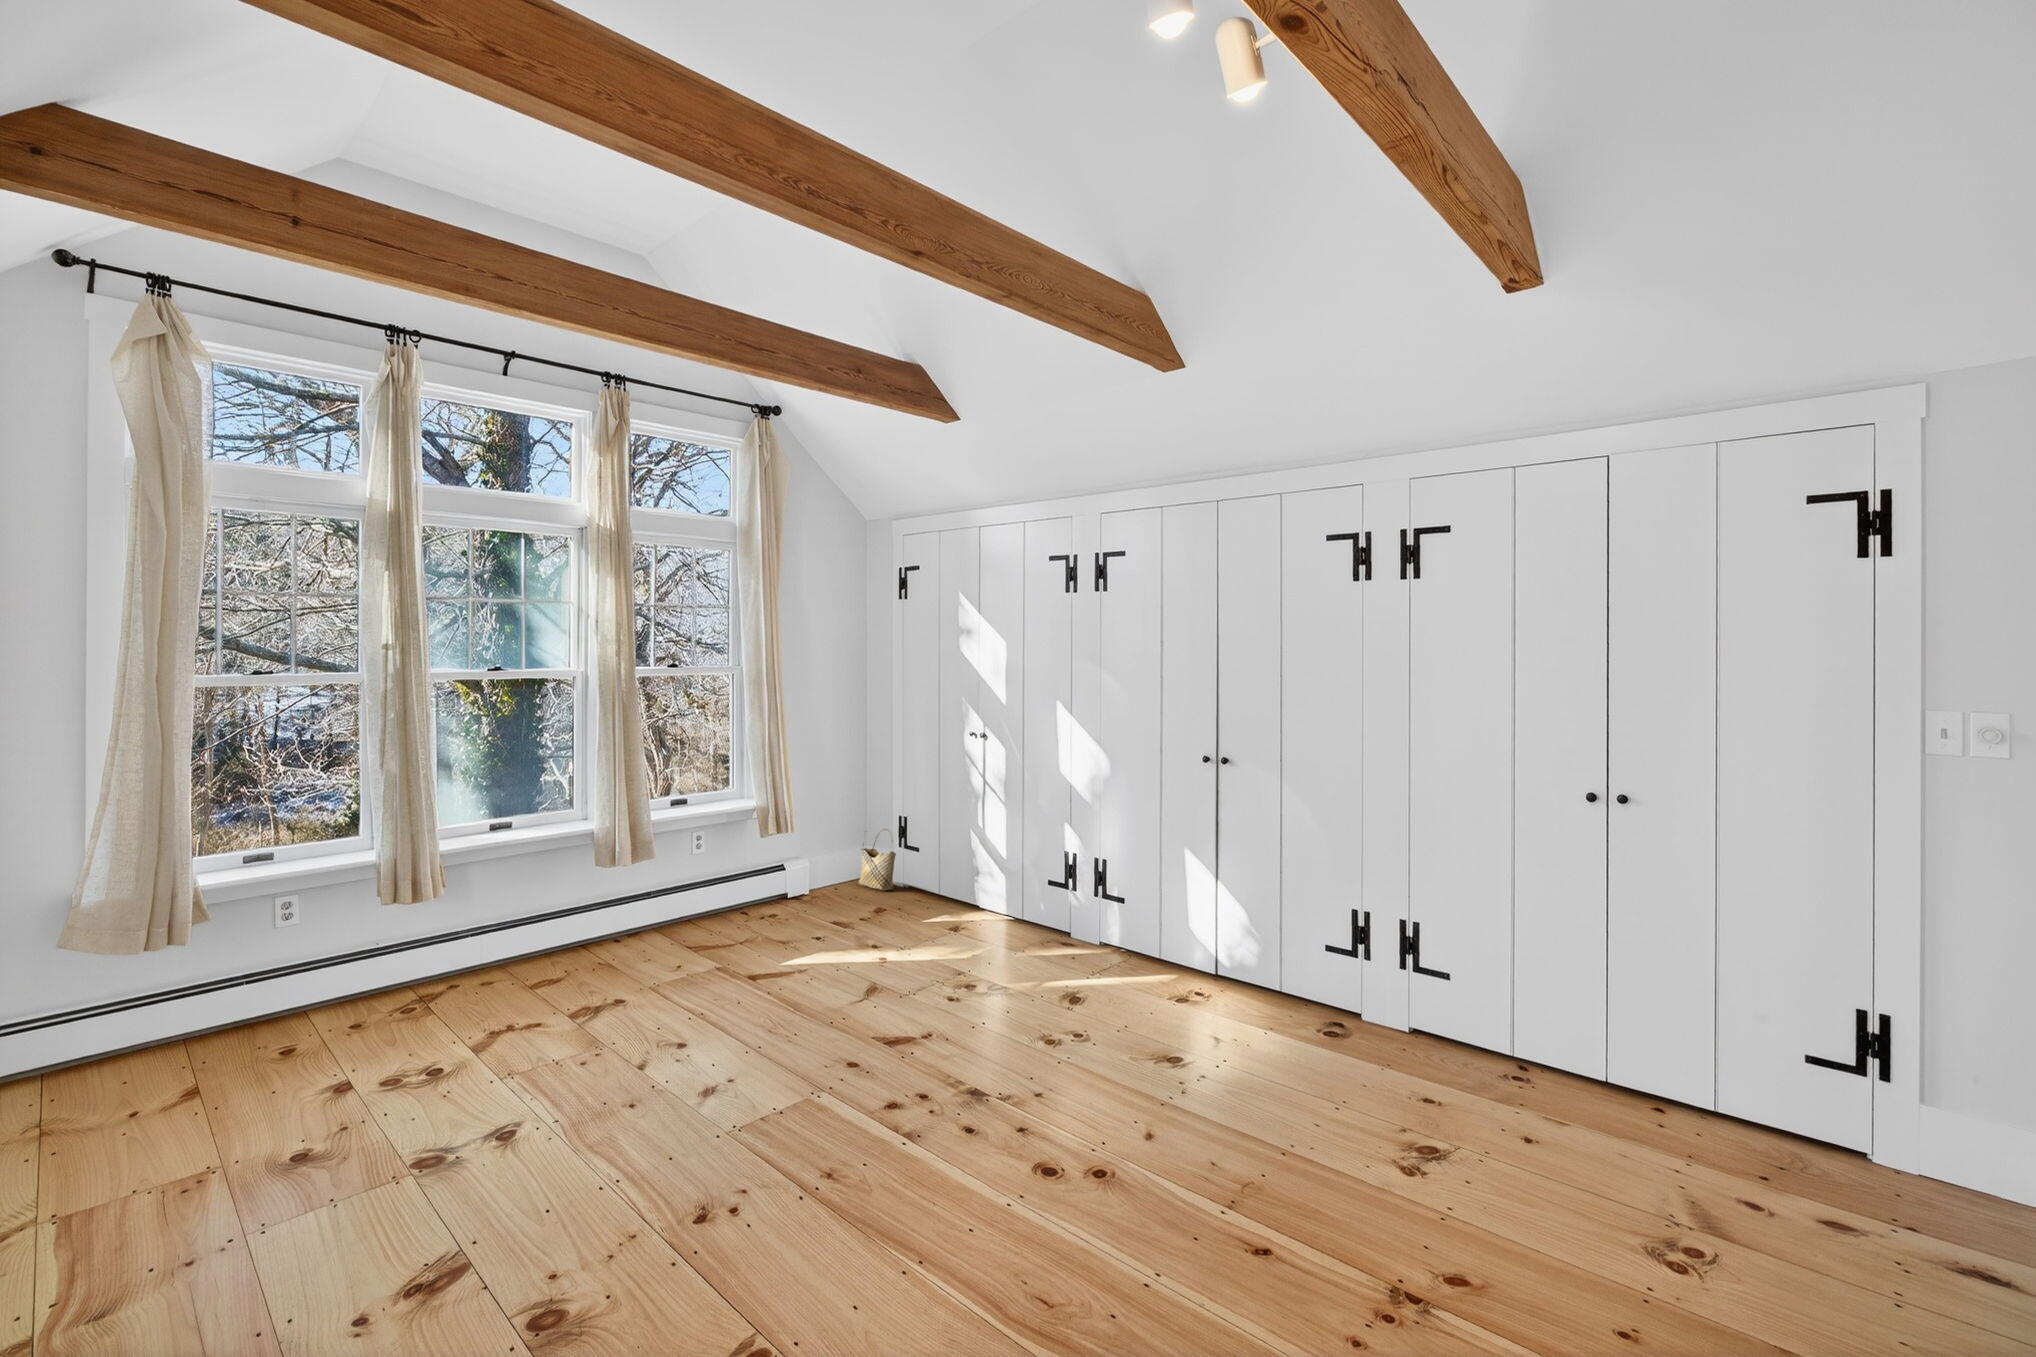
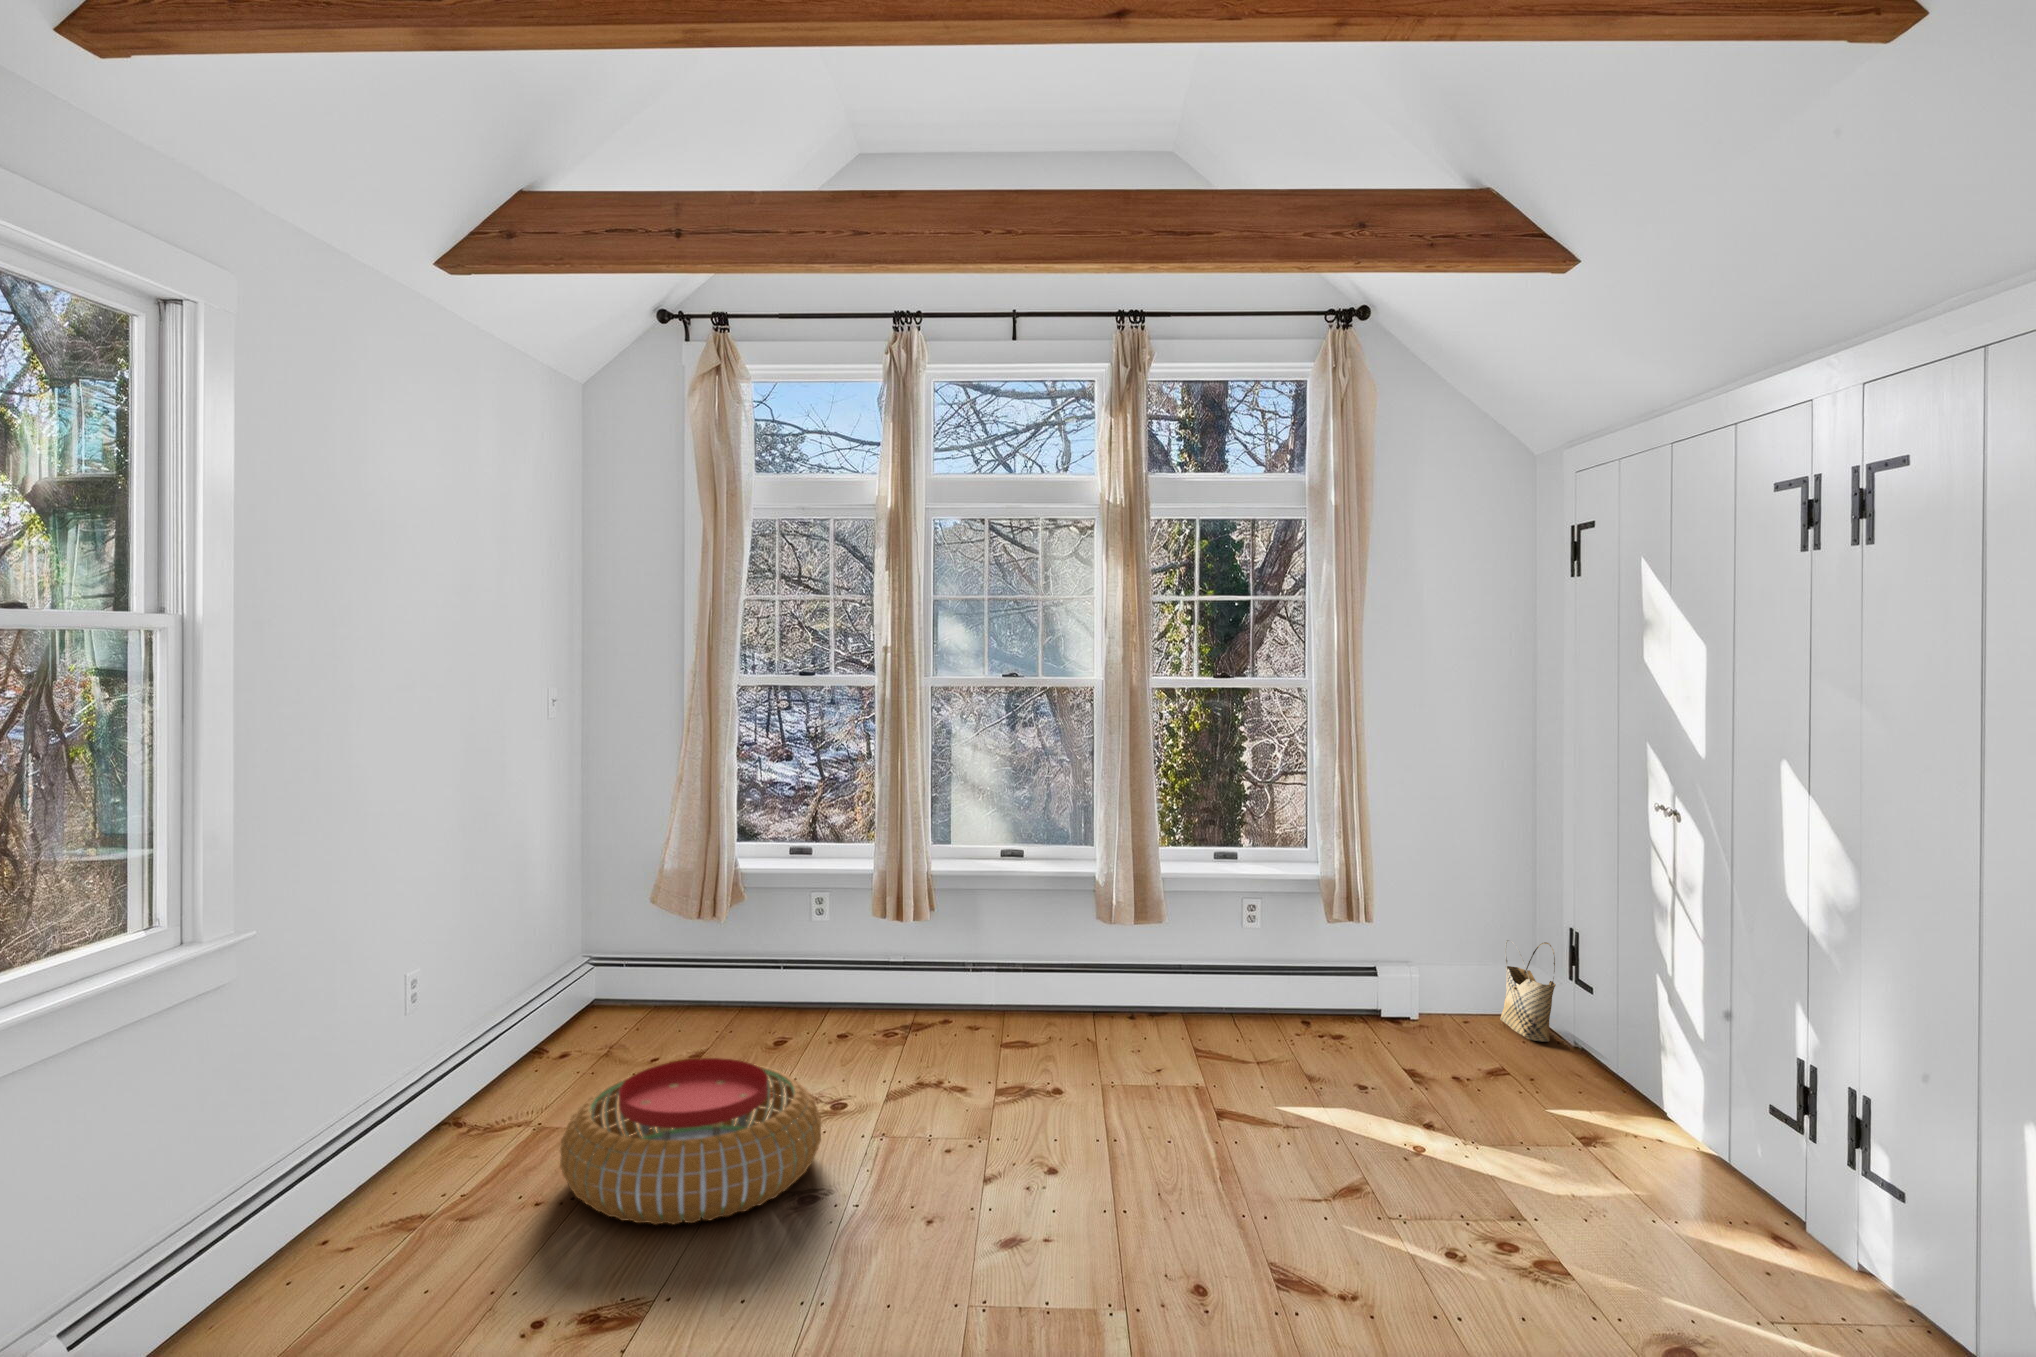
pouf: none [180,1043,495,1226] -> present [560,1058,821,1225]

